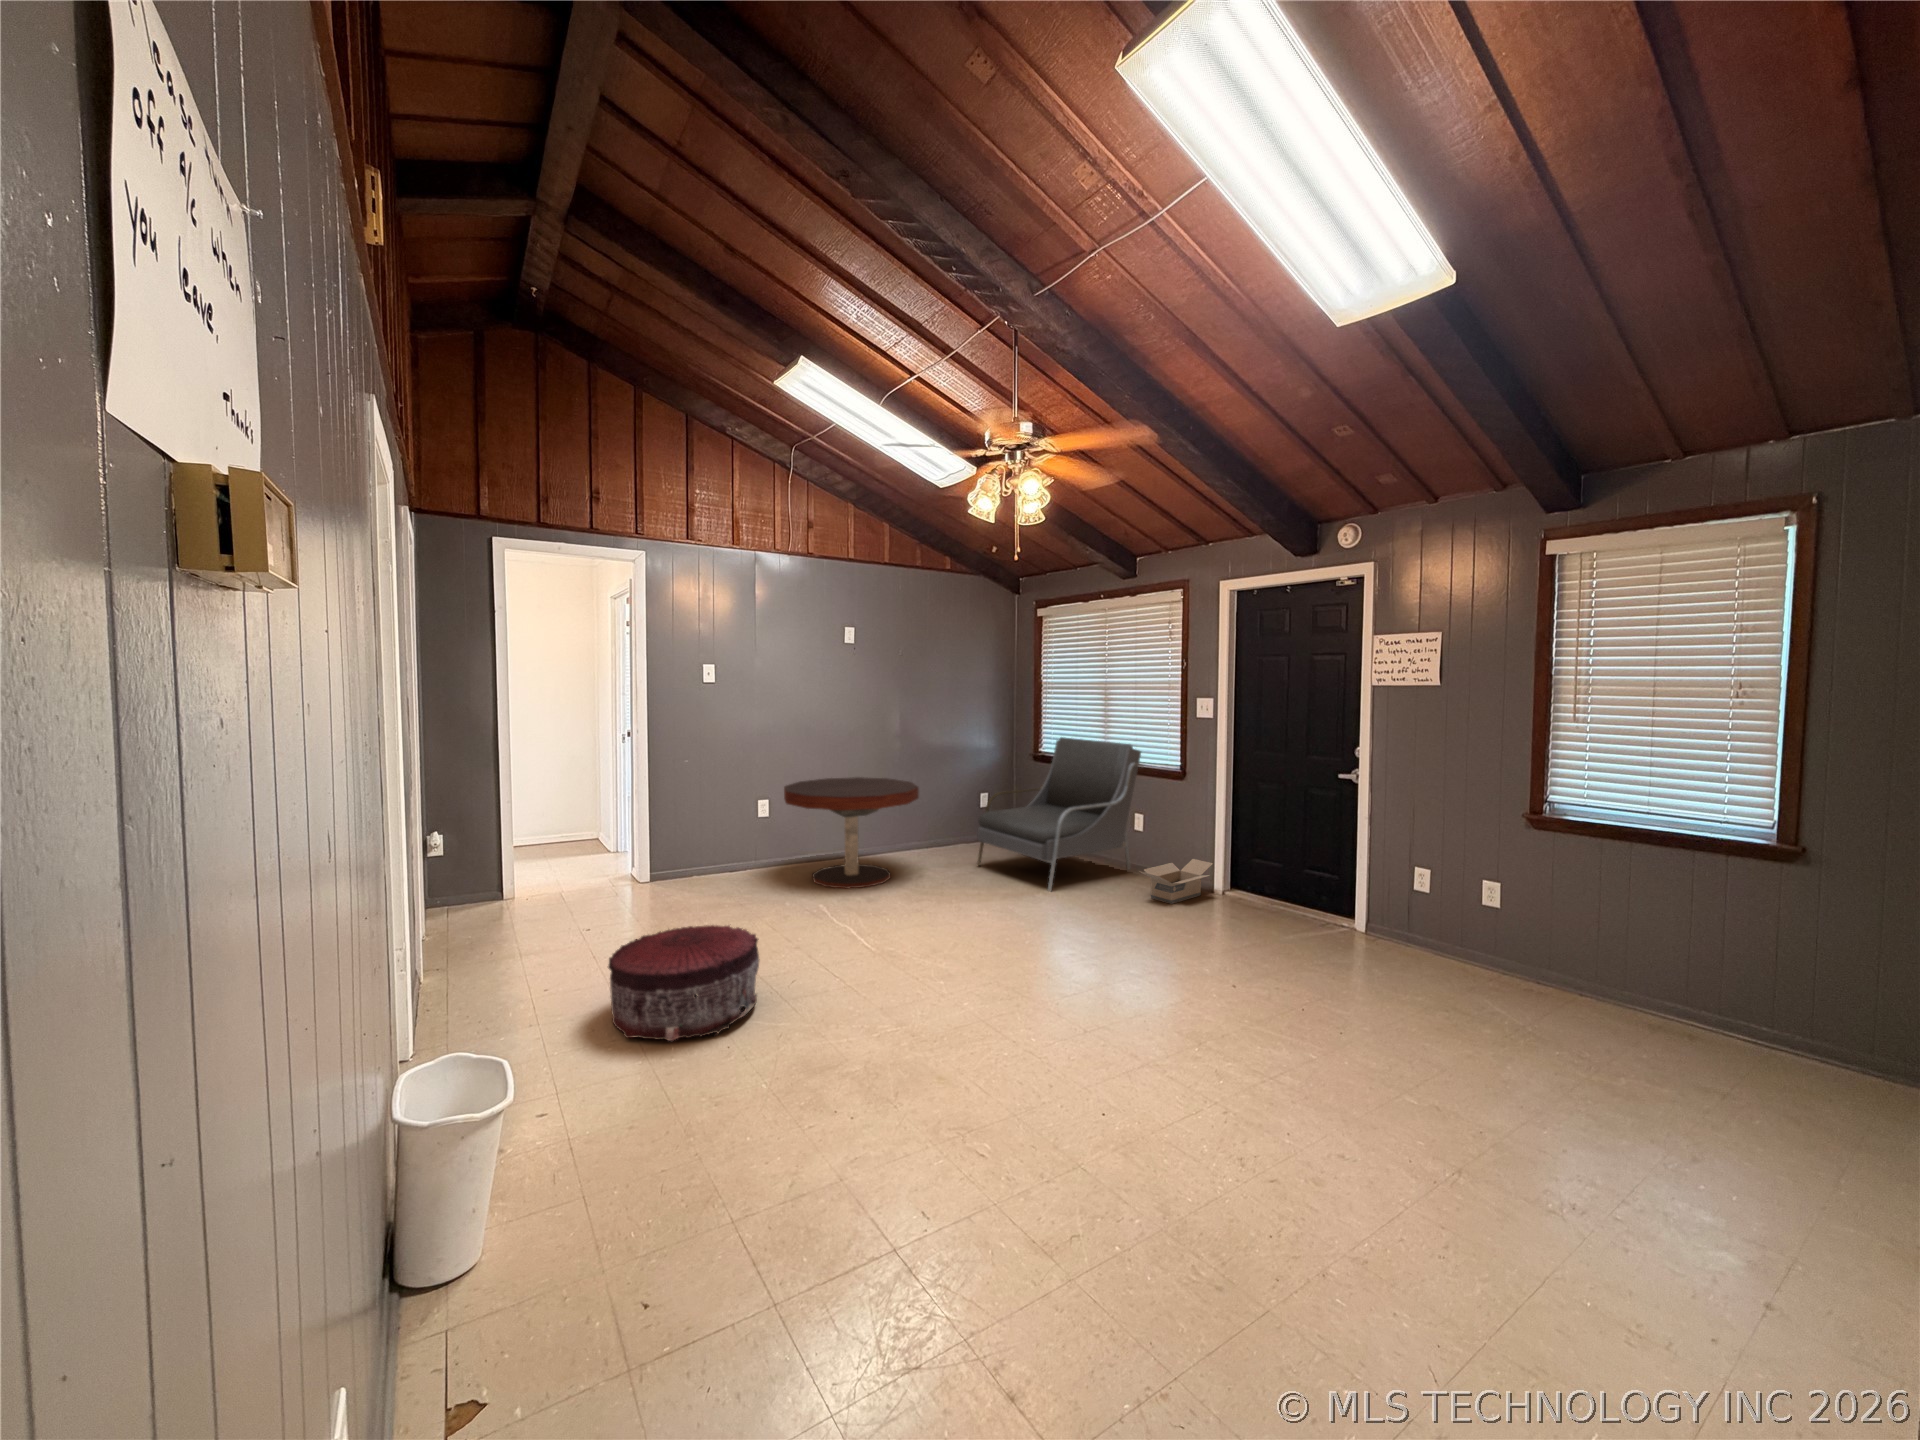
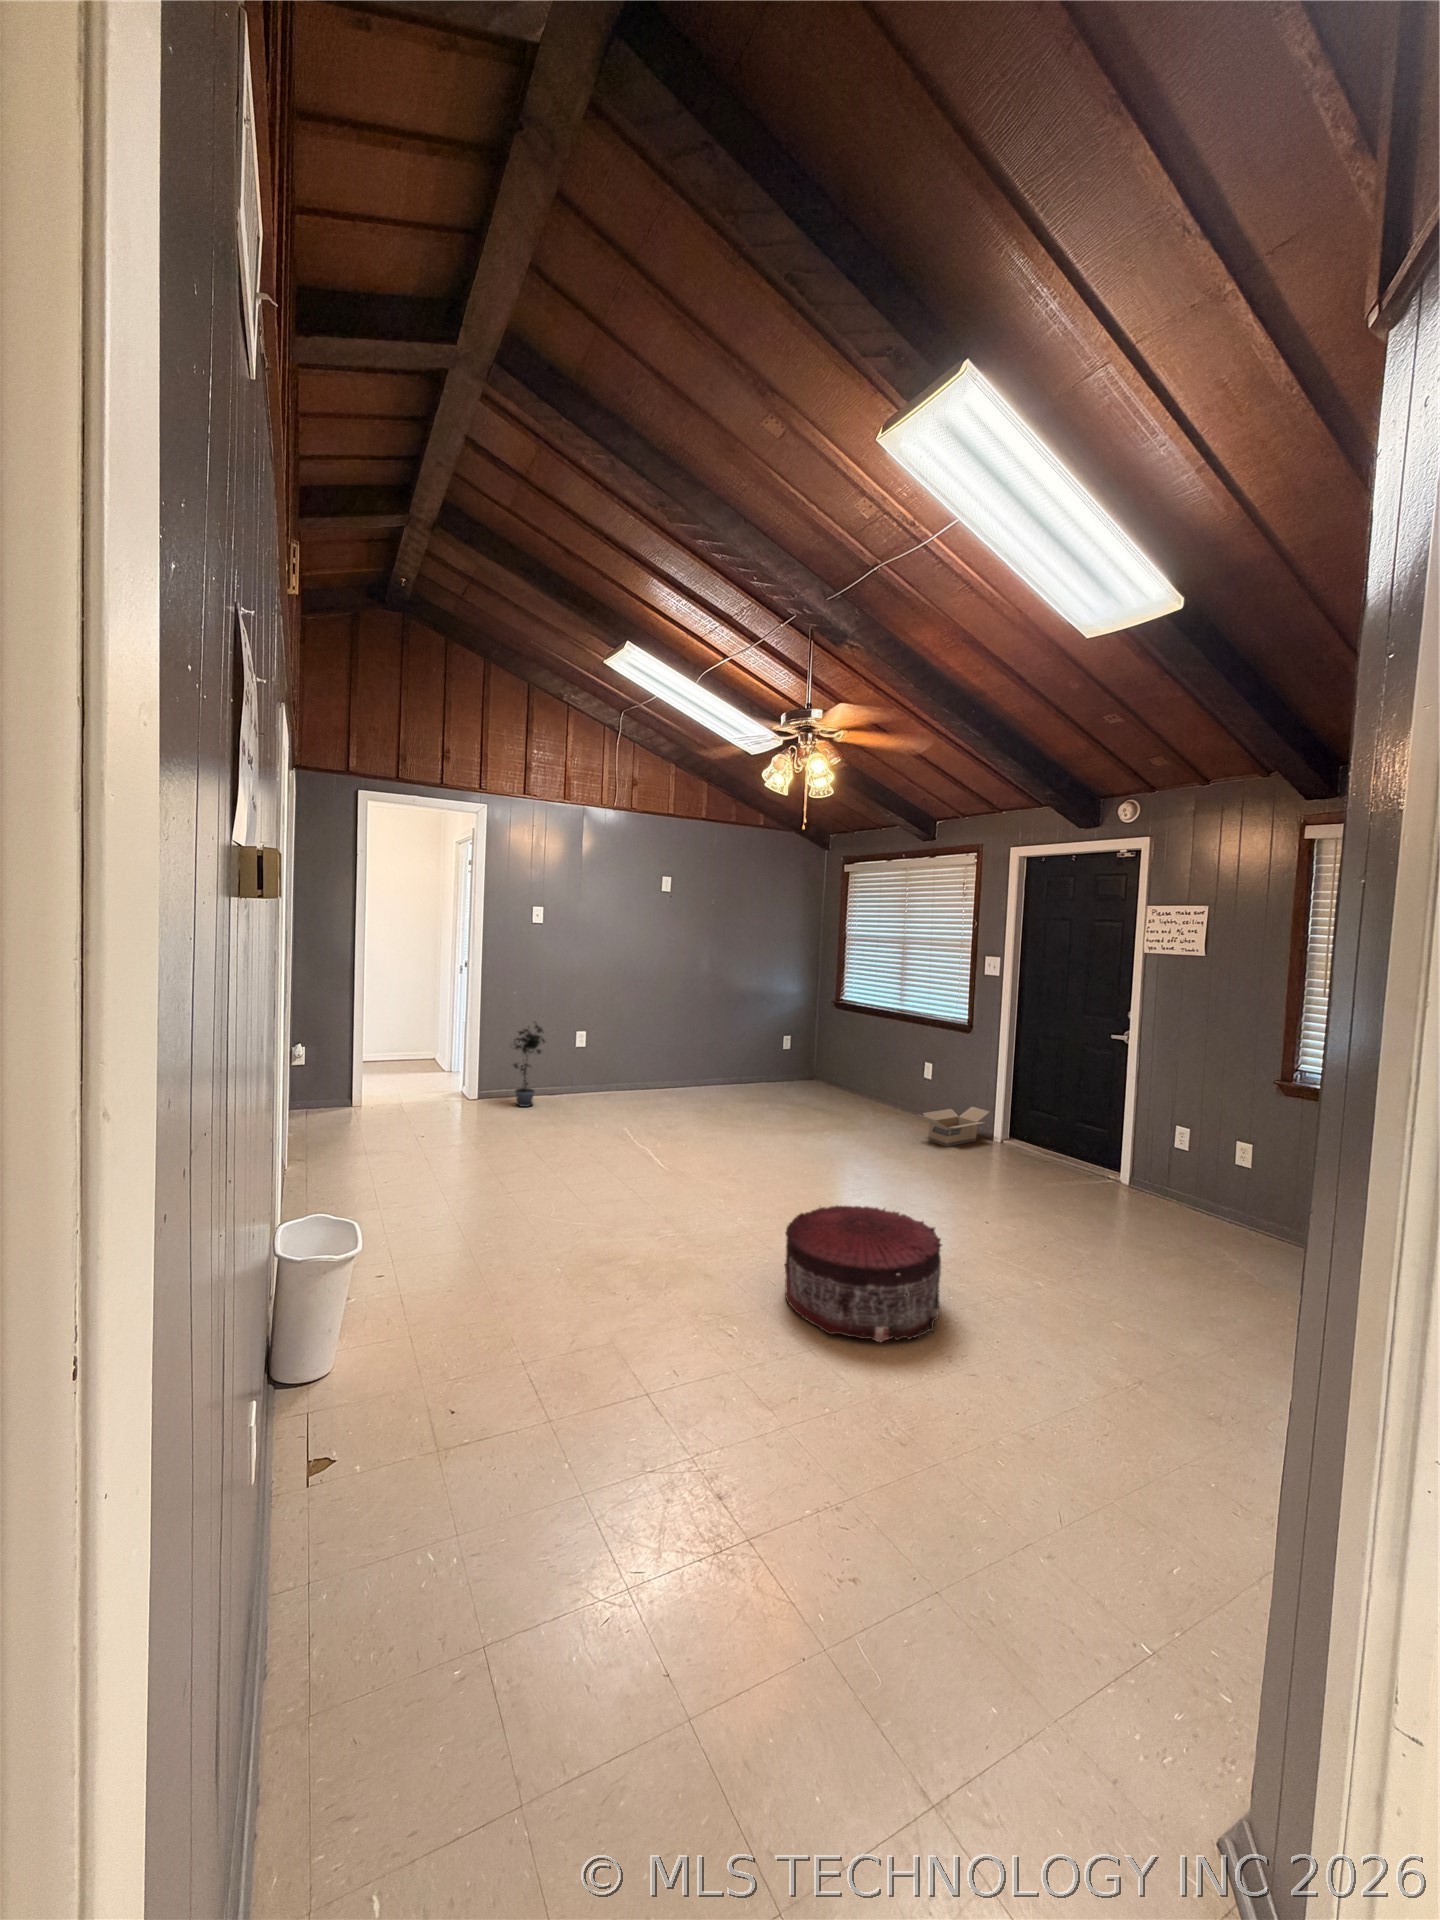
armchair: present [977,737,1143,891] -> none [772,986,932,1129]
coffee table: present [784,777,919,889] -> none [599,1013,720,1114]
potted plant: none [682,794,726,890] -> present [514,1025,545,1107]
pouf: present [608,925,760,1041] -> present [785,1206,941,1342]

